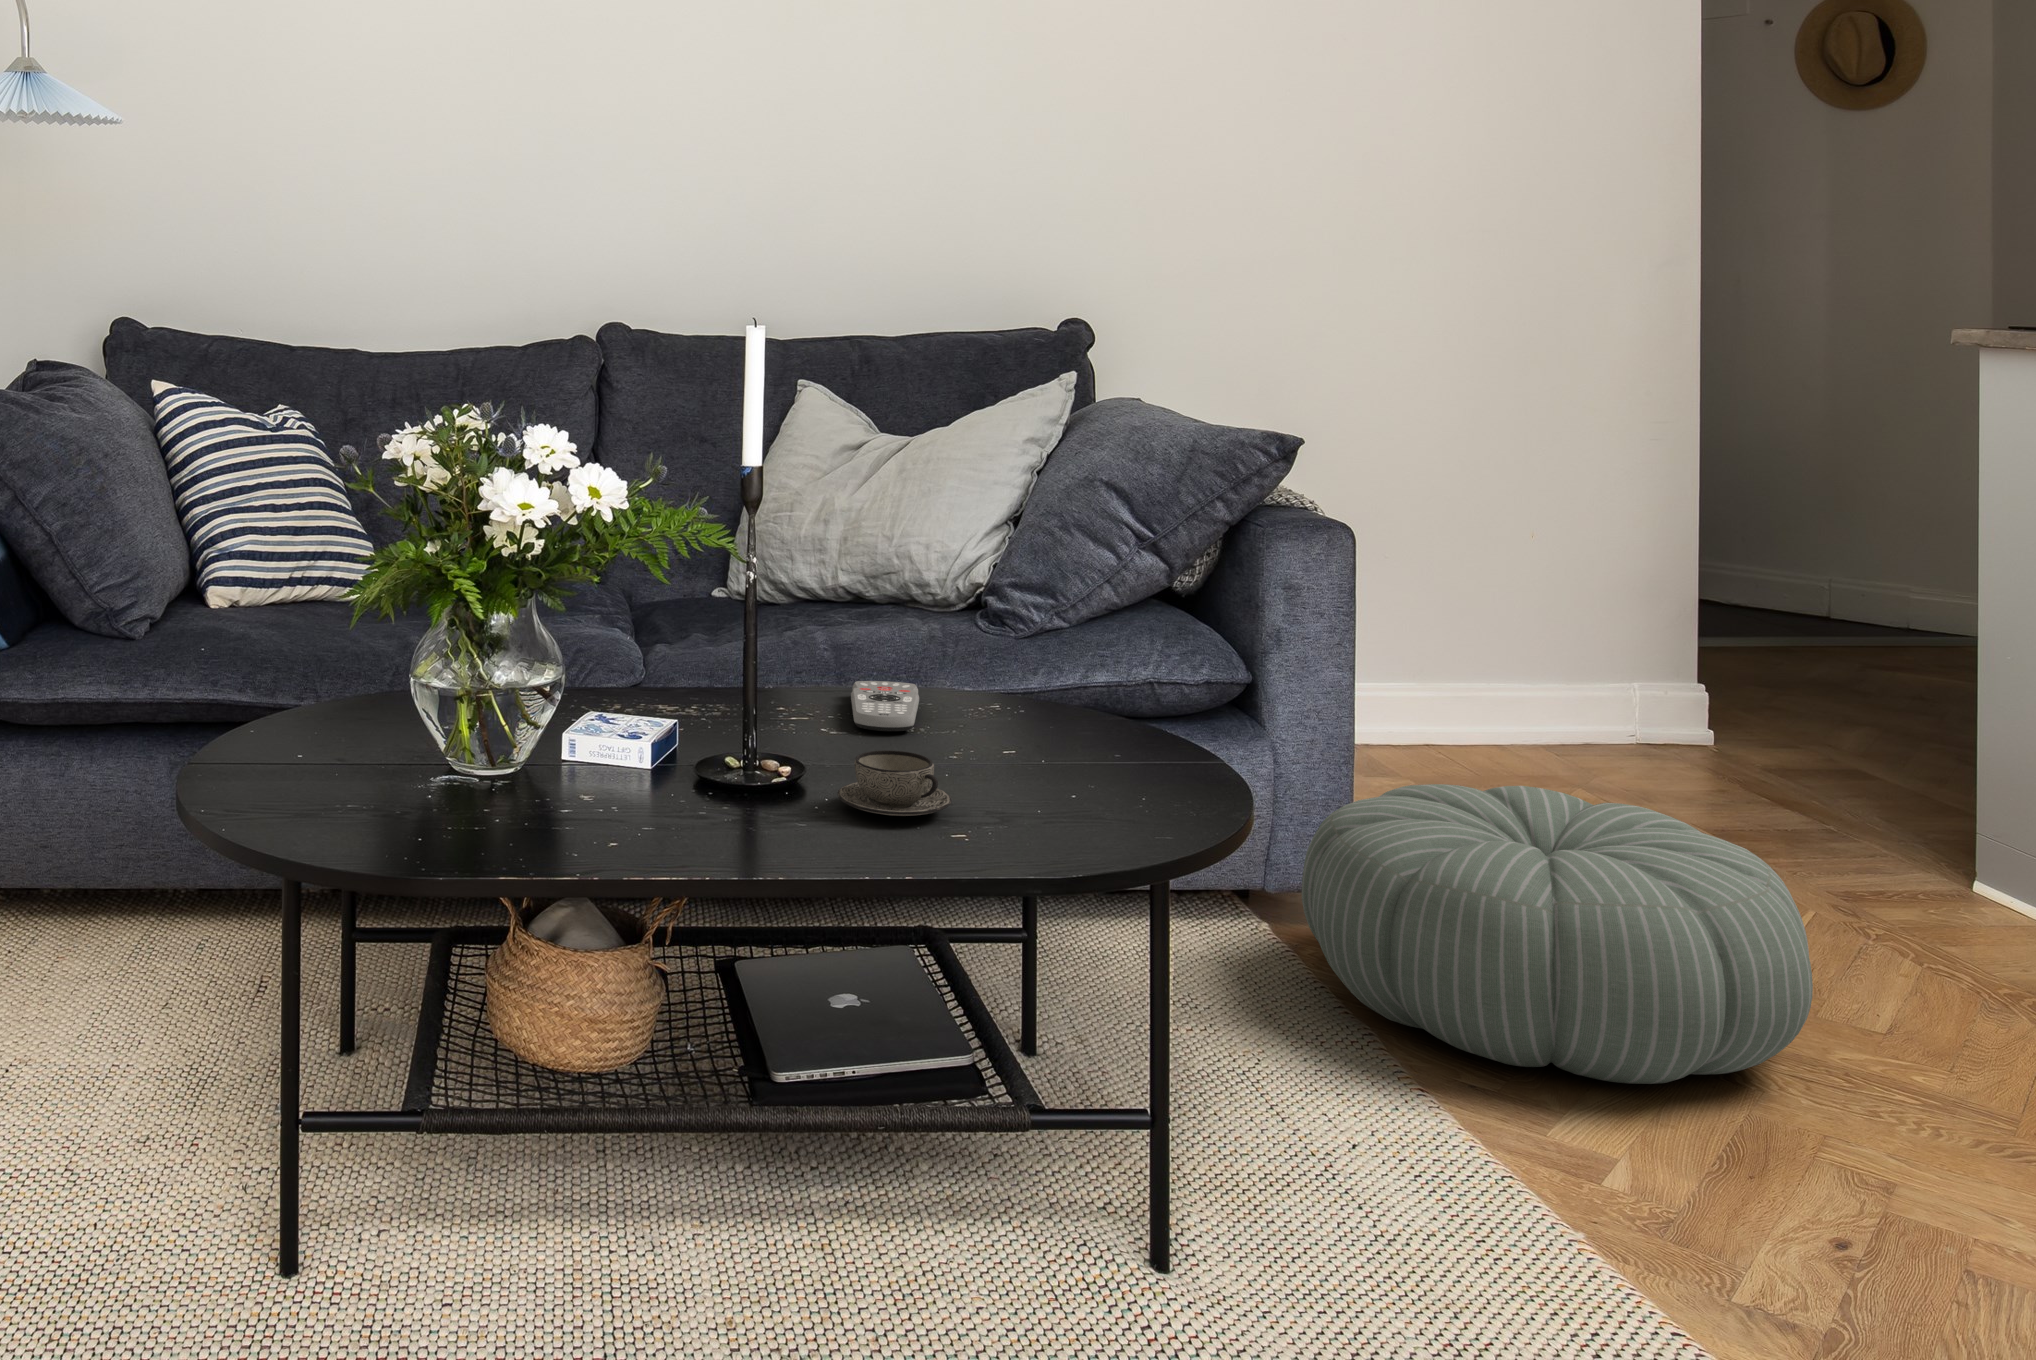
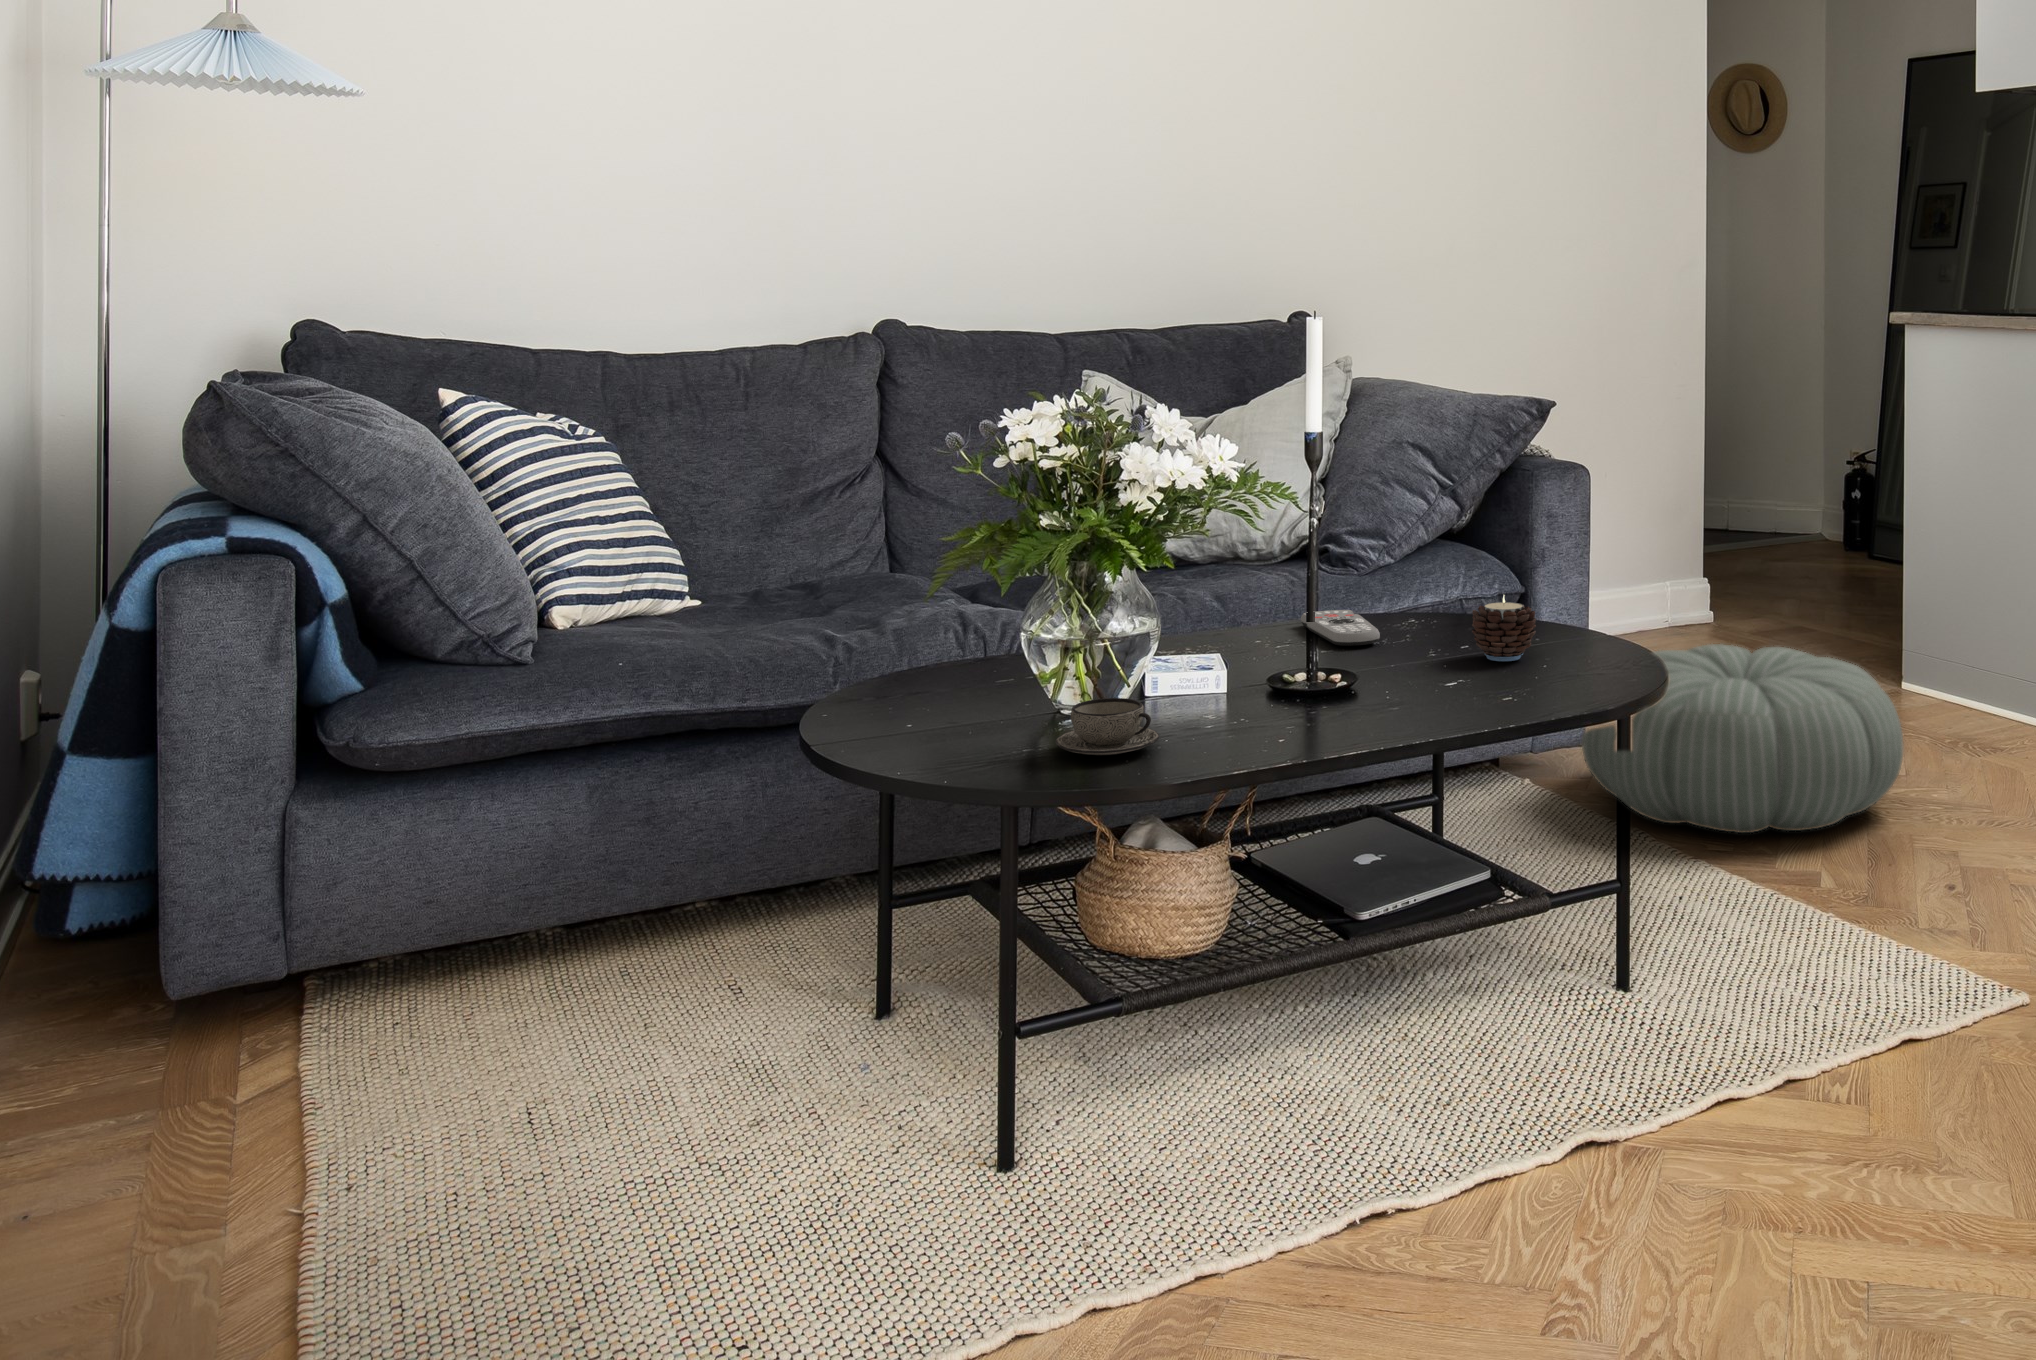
candle: none [997,693,1089,781] -> present [1472,596,1536,661]
teacup: present [837,750,952,816] -> present [1056,698,1159,756]

